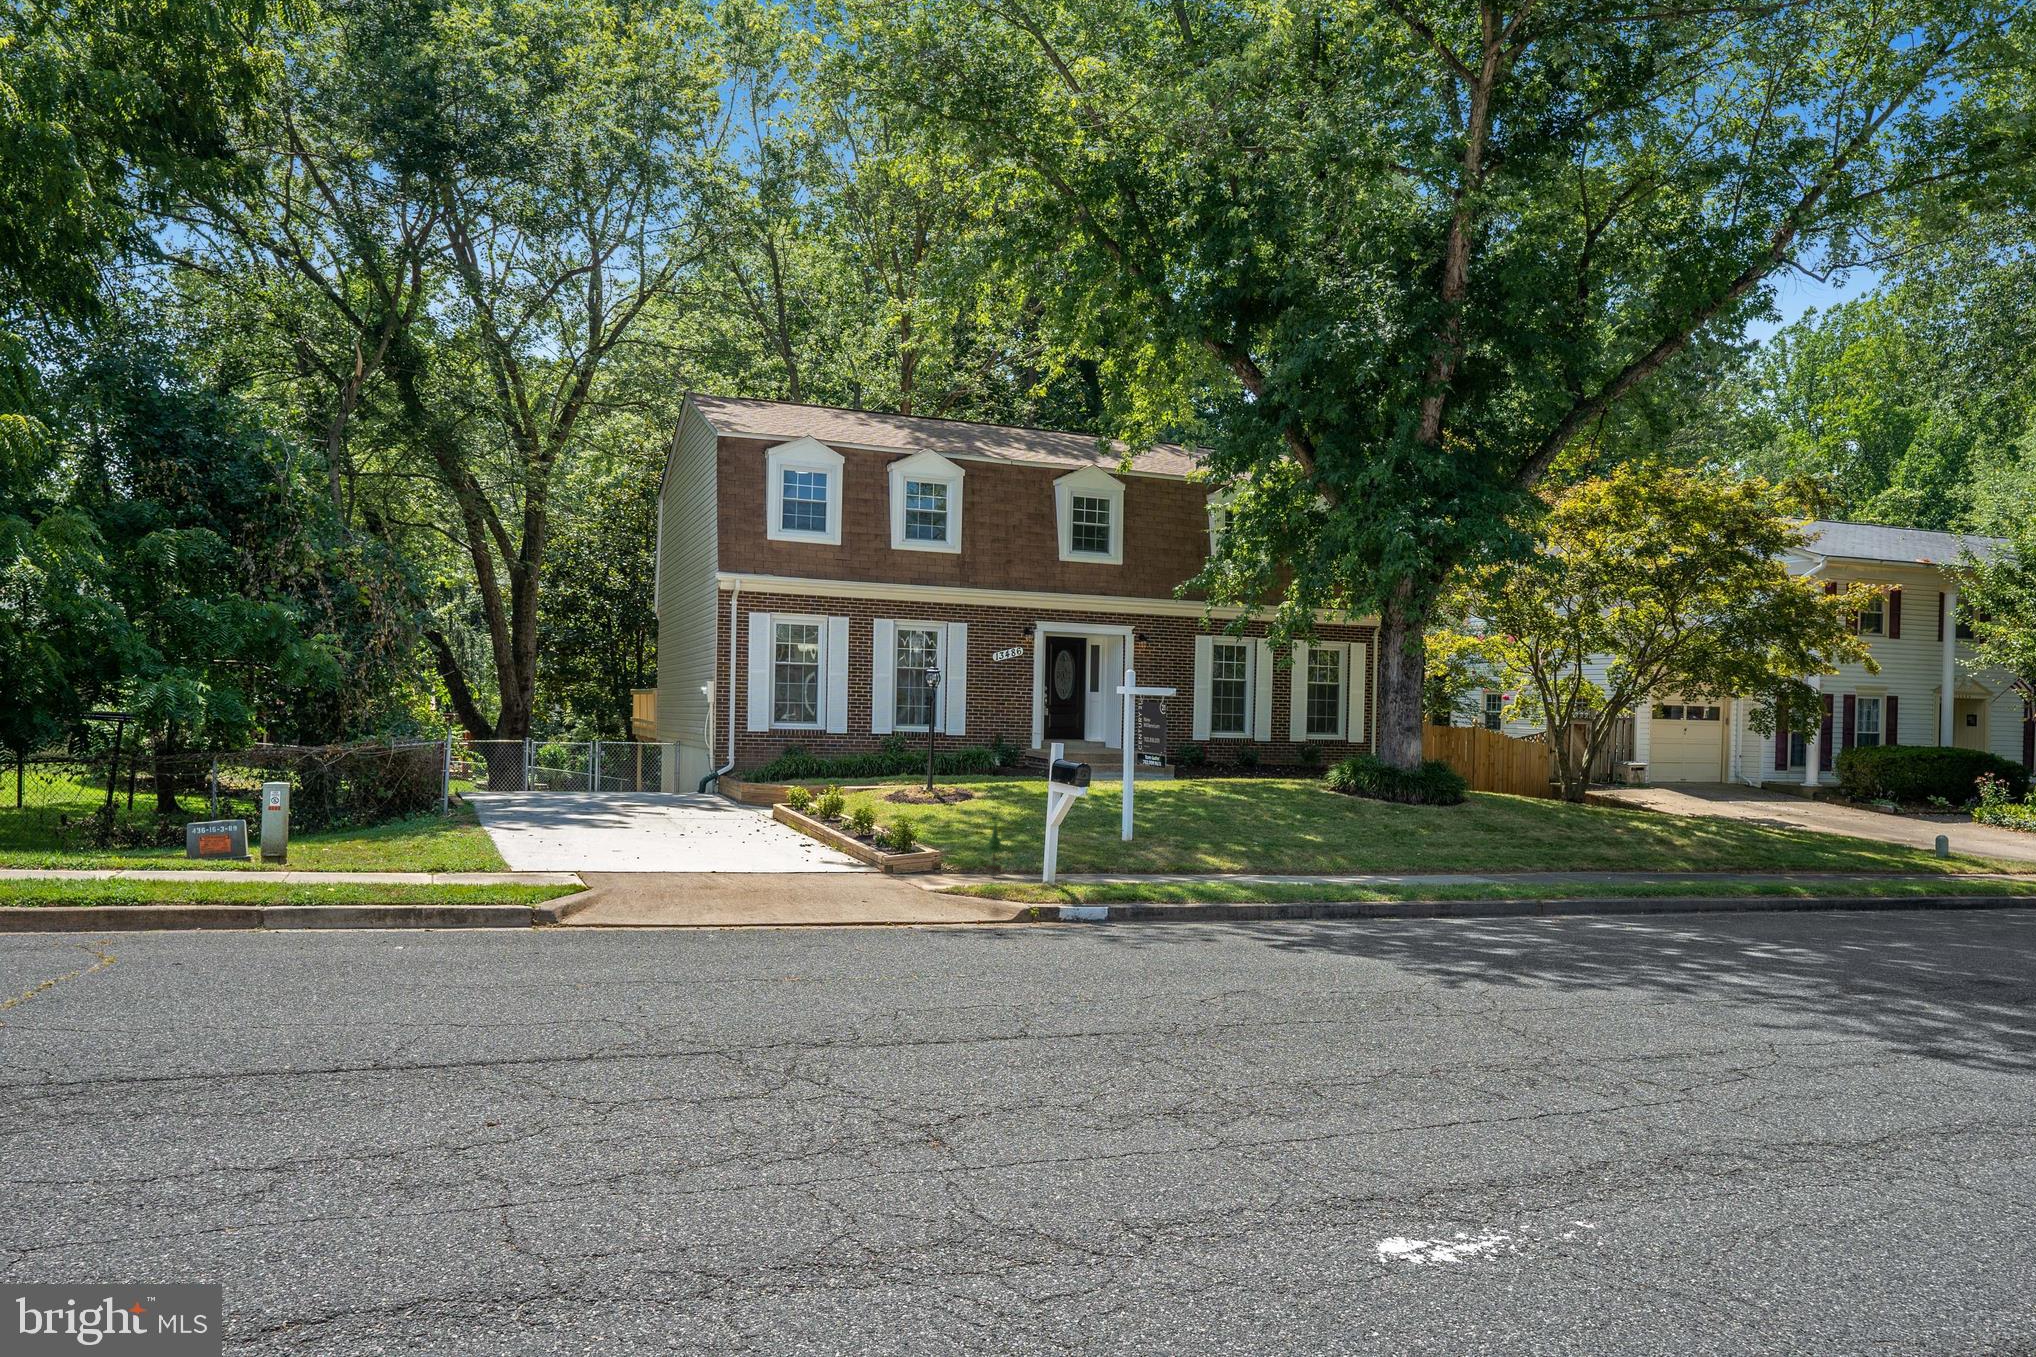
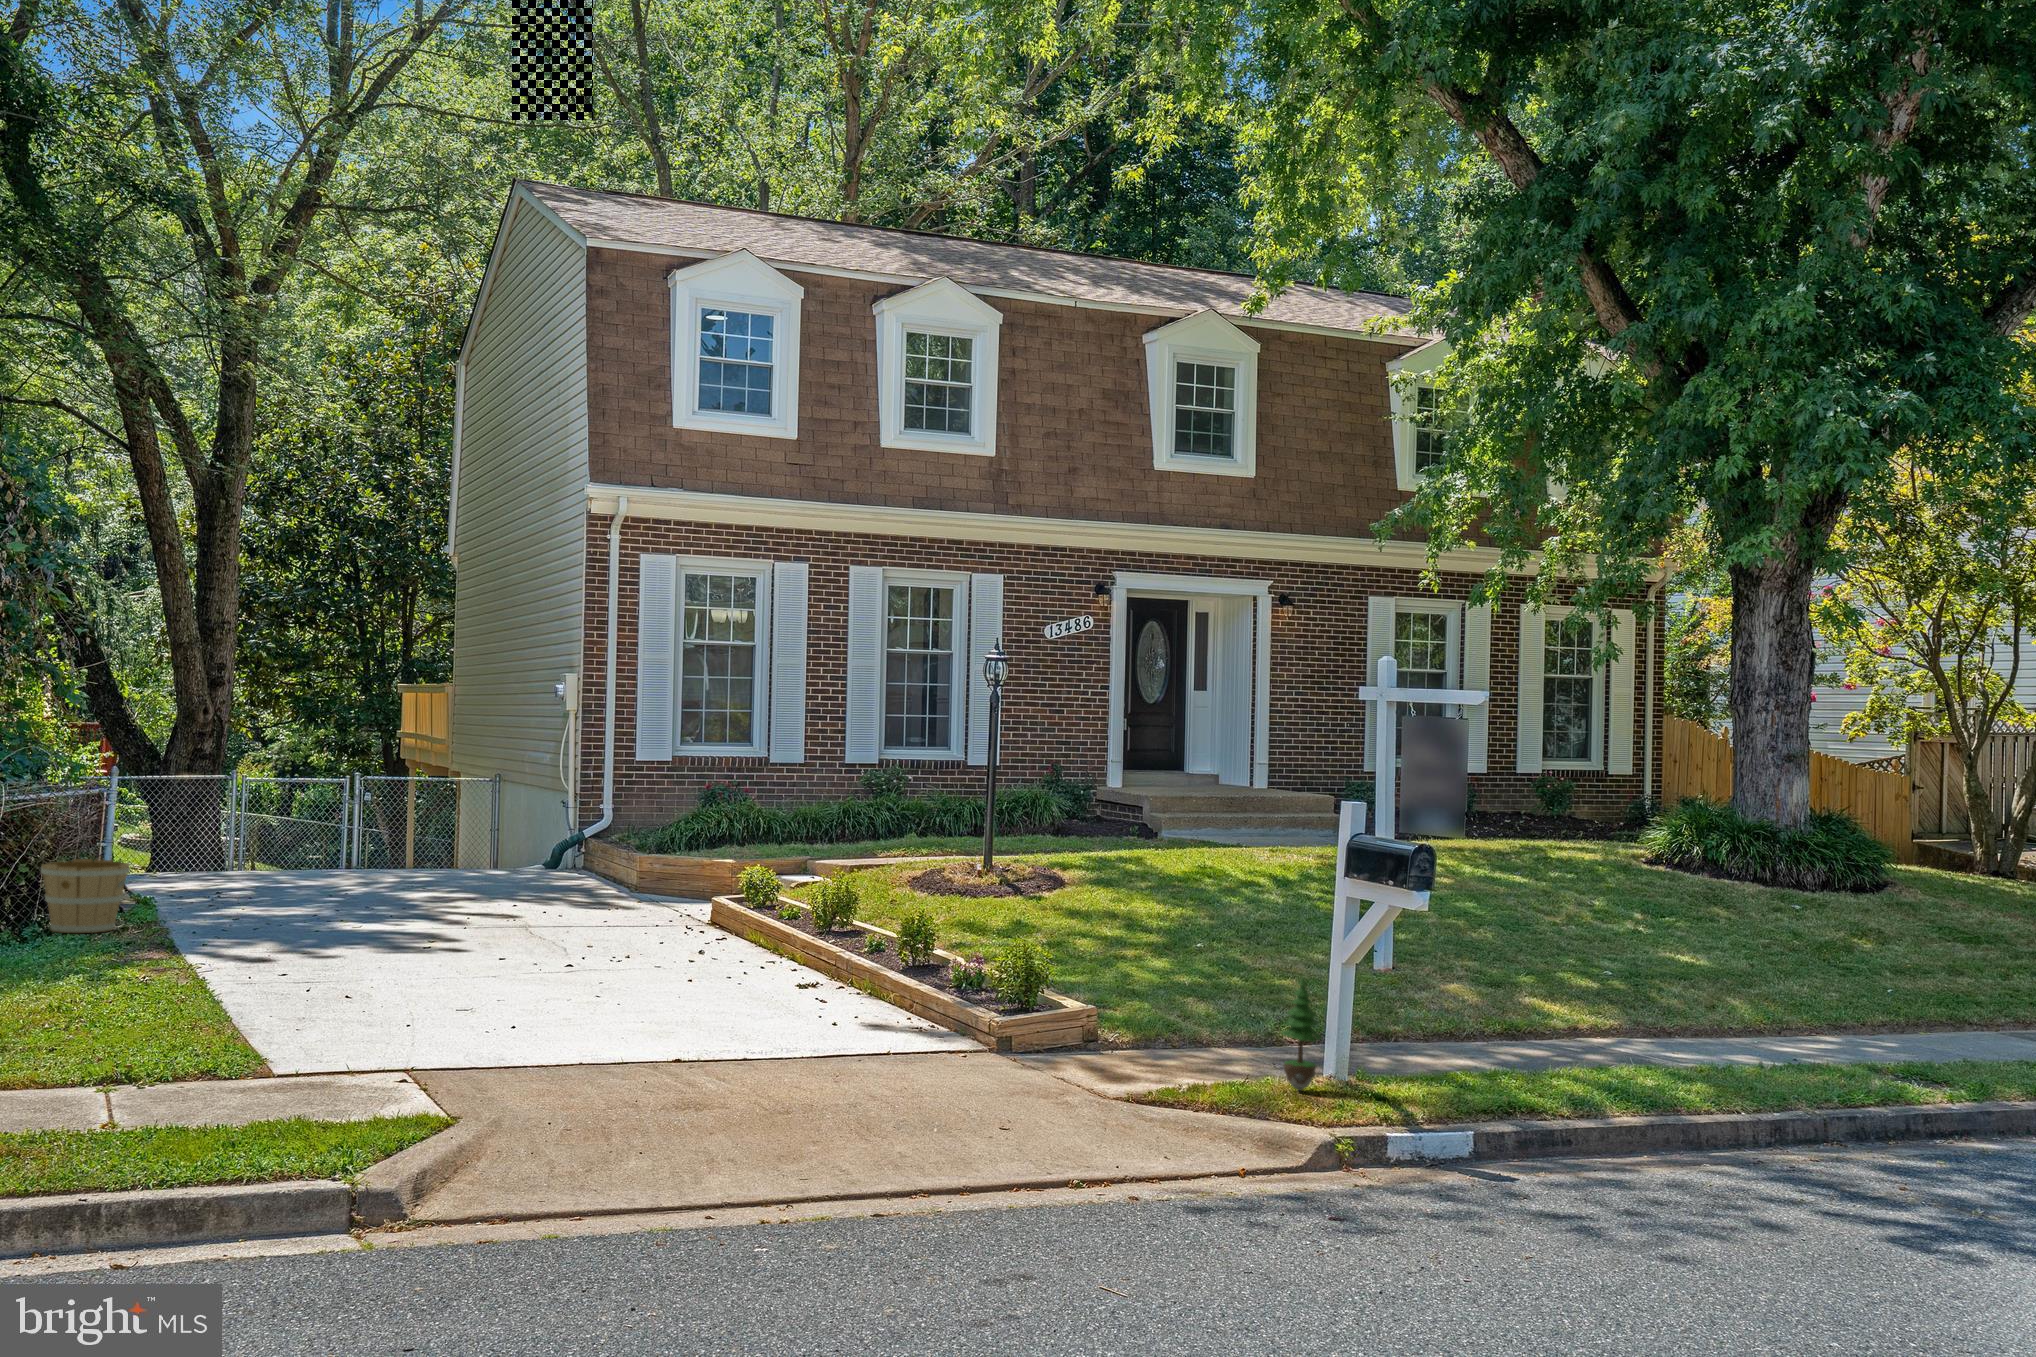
wooden bucket: none [417,774,461,810] -> present [41,859,130,933]

